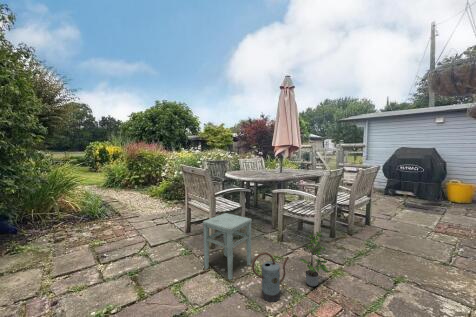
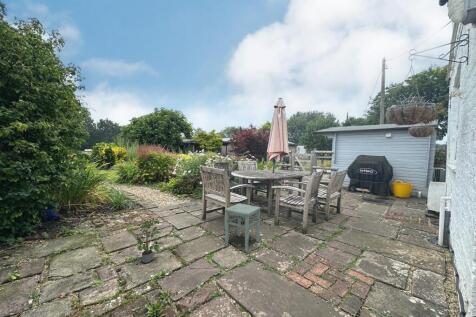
potted plant: present [300,231,328,286] -> present [137,219,163,263]
watering can: present [252,252,289,302] -> none [267,230,291,264]

